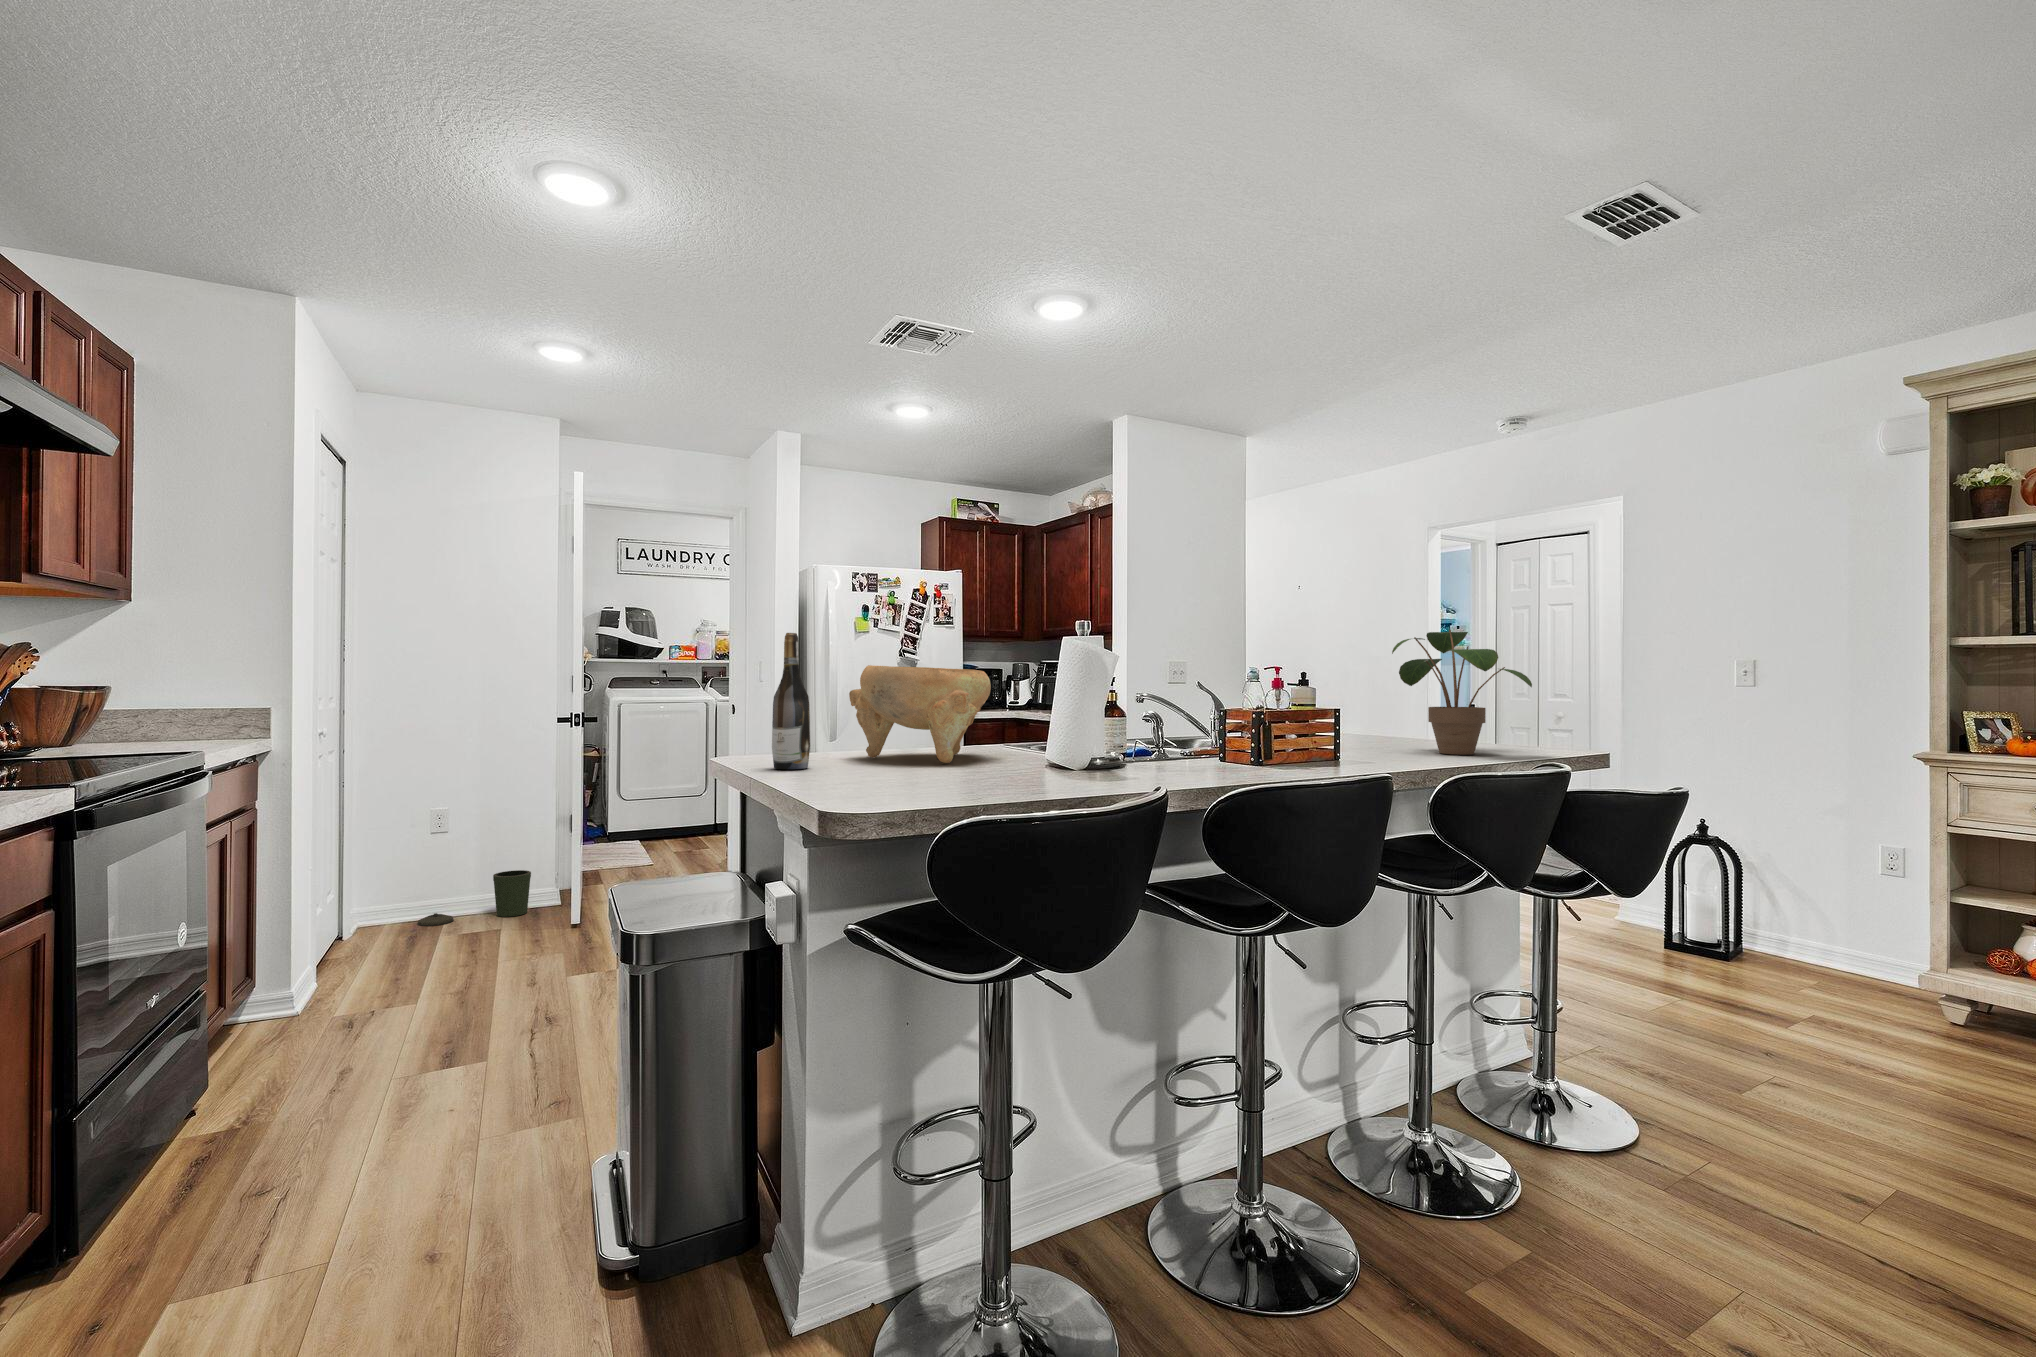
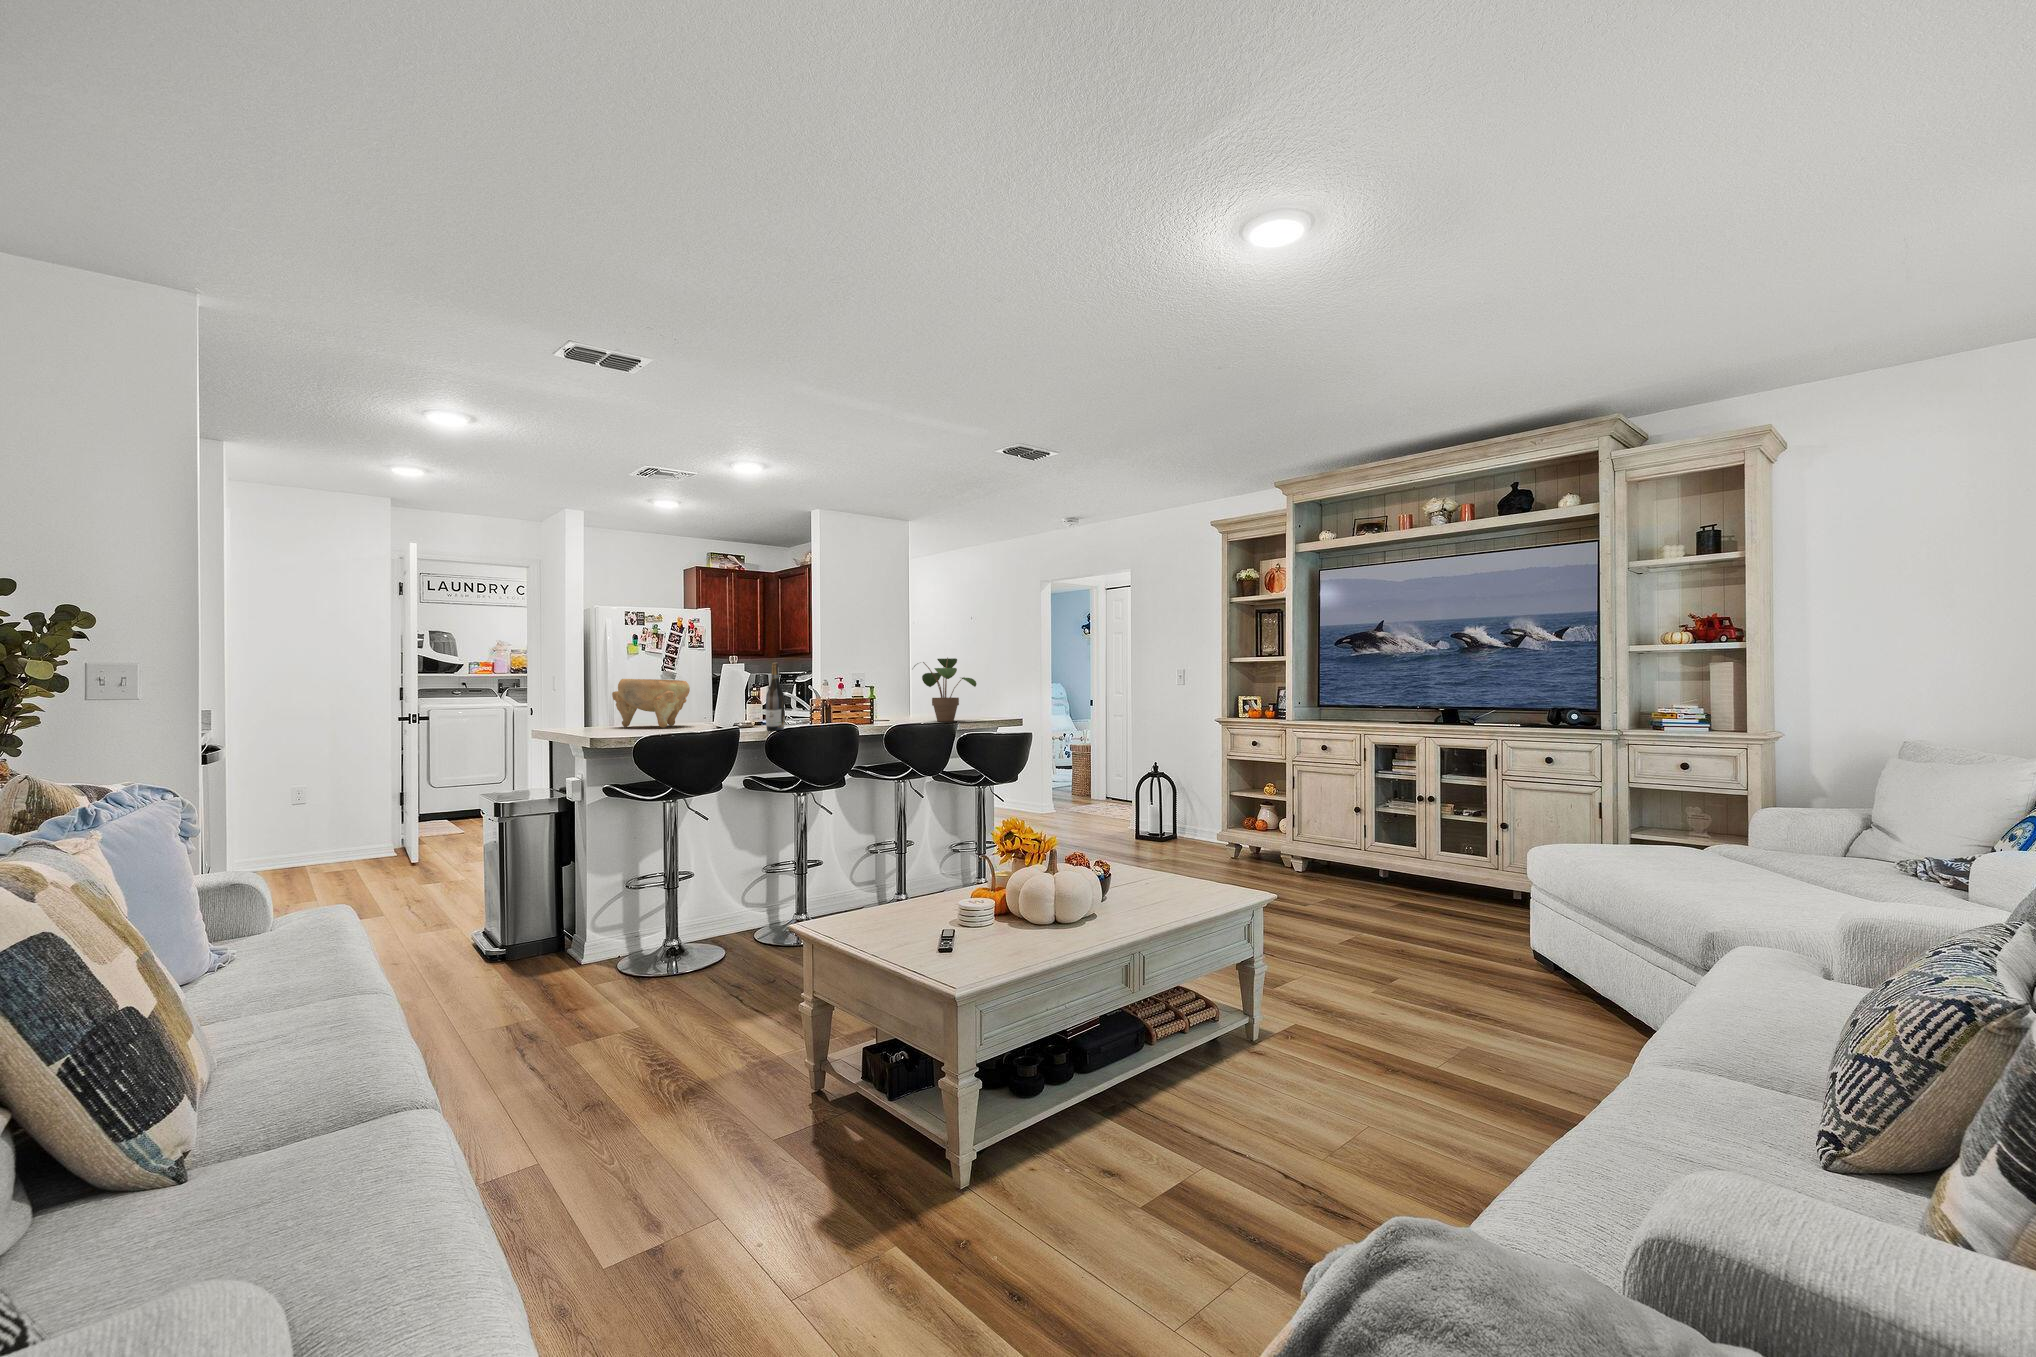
wine bottle: present [772,633,810,769] -> present [766,663,785,730]
trash can: present [418,870,531,926] -> none [292,828,379,867]

